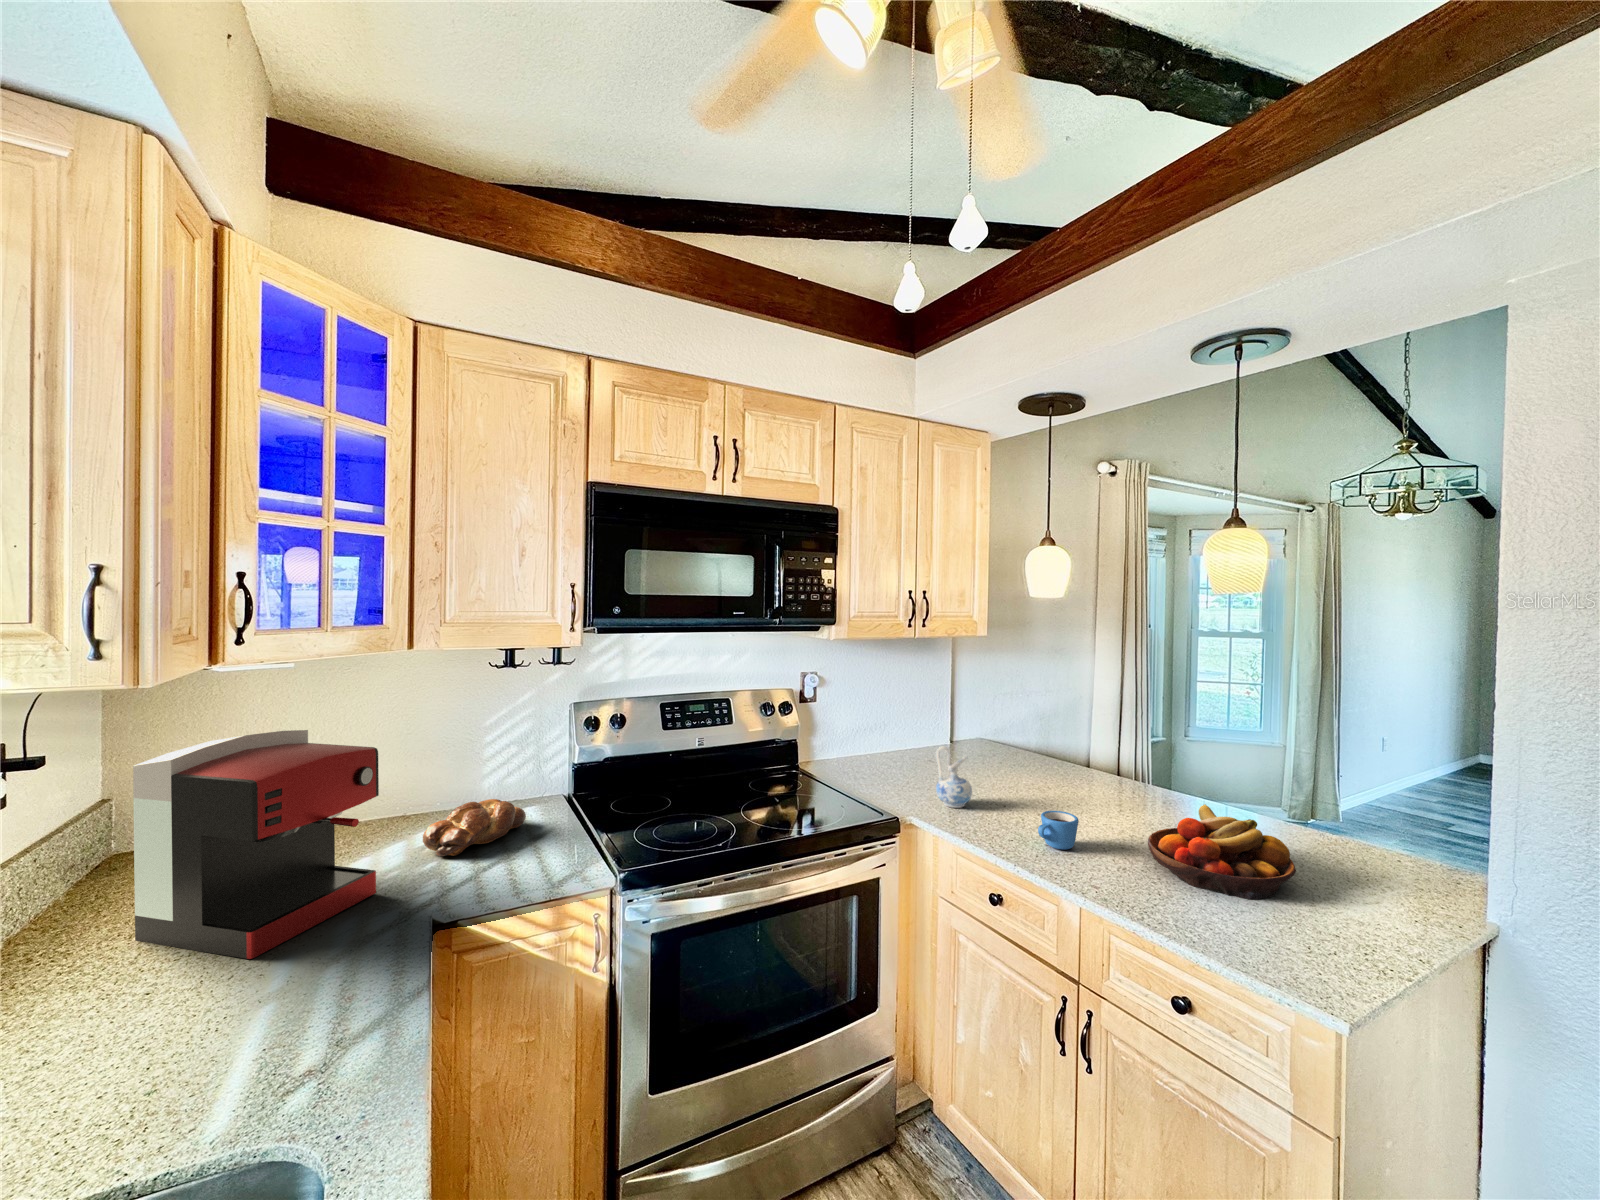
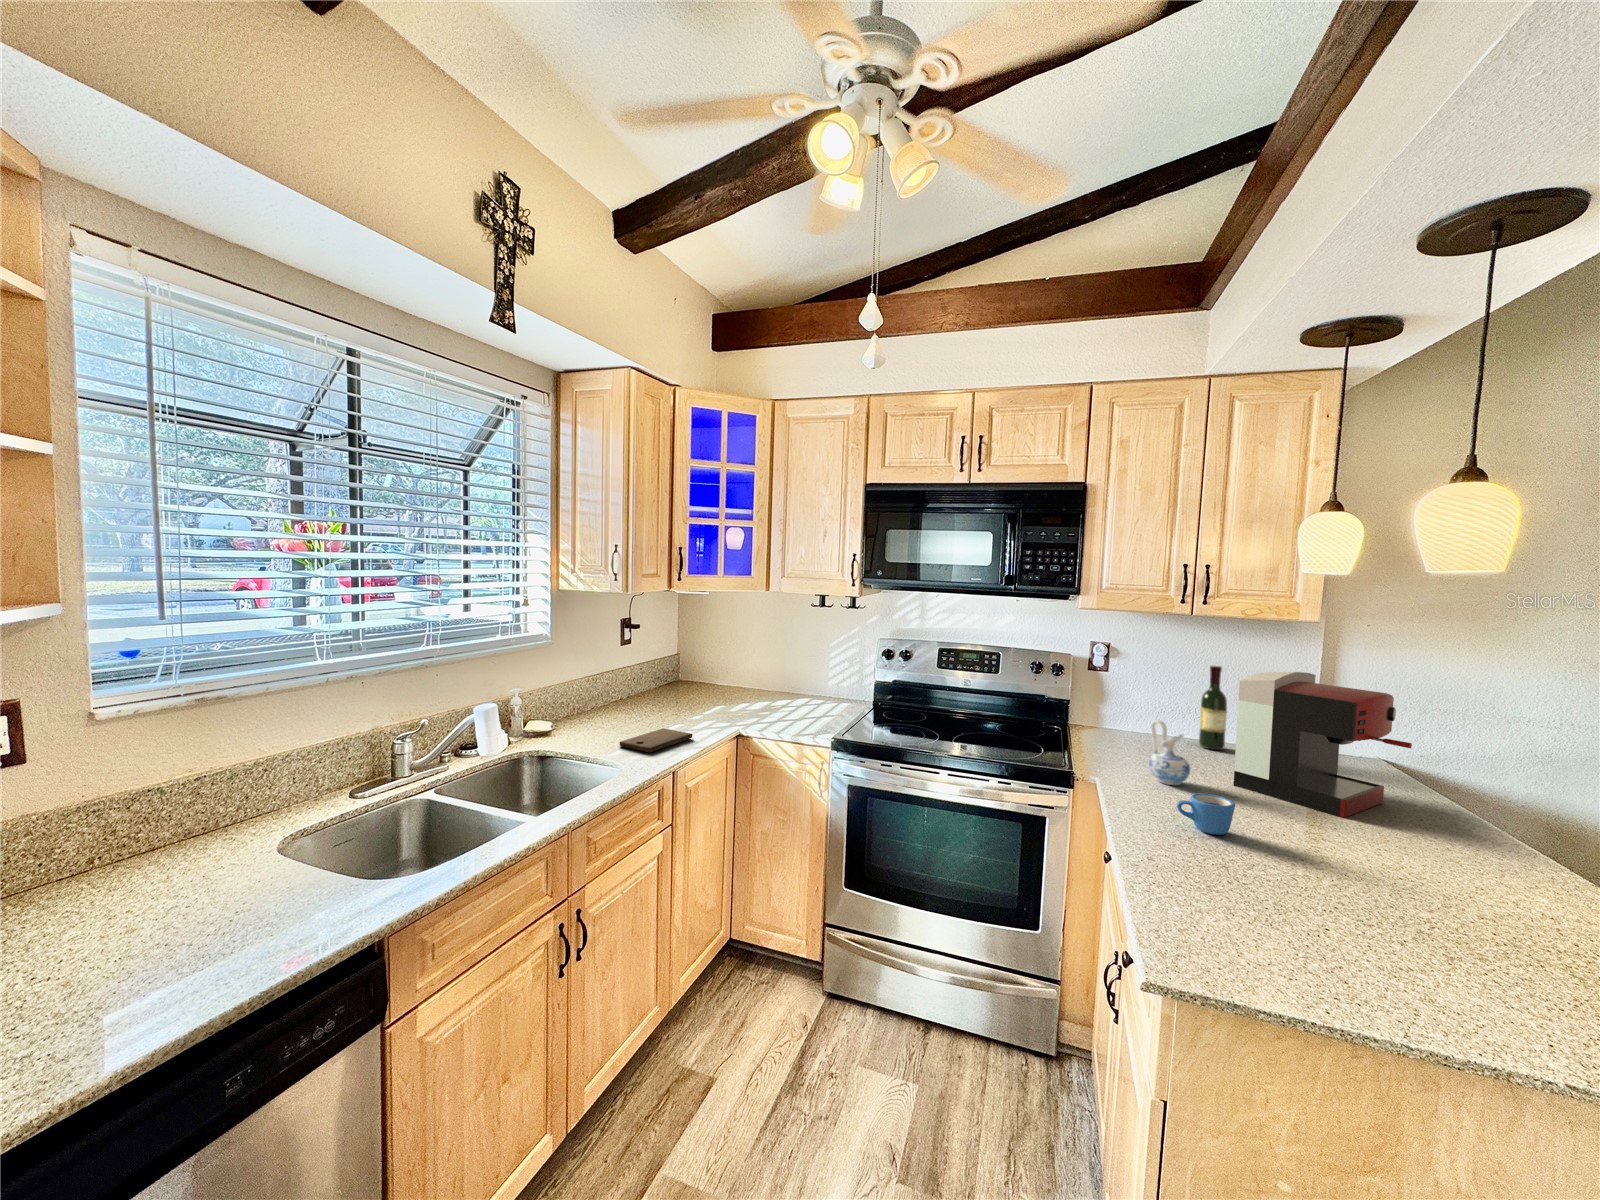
wine bottle: none [900,683,920,760] -> present [1199,666,1227,750]
coffee maker: present [133,730,379,959] -> present [1234,672,1412,817]
bread loaf: present [423,799,526,856] -> none [769,688,830,713]
fruit bowl: present [1148,804,1296,899] -> none [1285,836,1491,942]
cutting board: none [182,971,361,1095] -> present [620,728,692,752]

